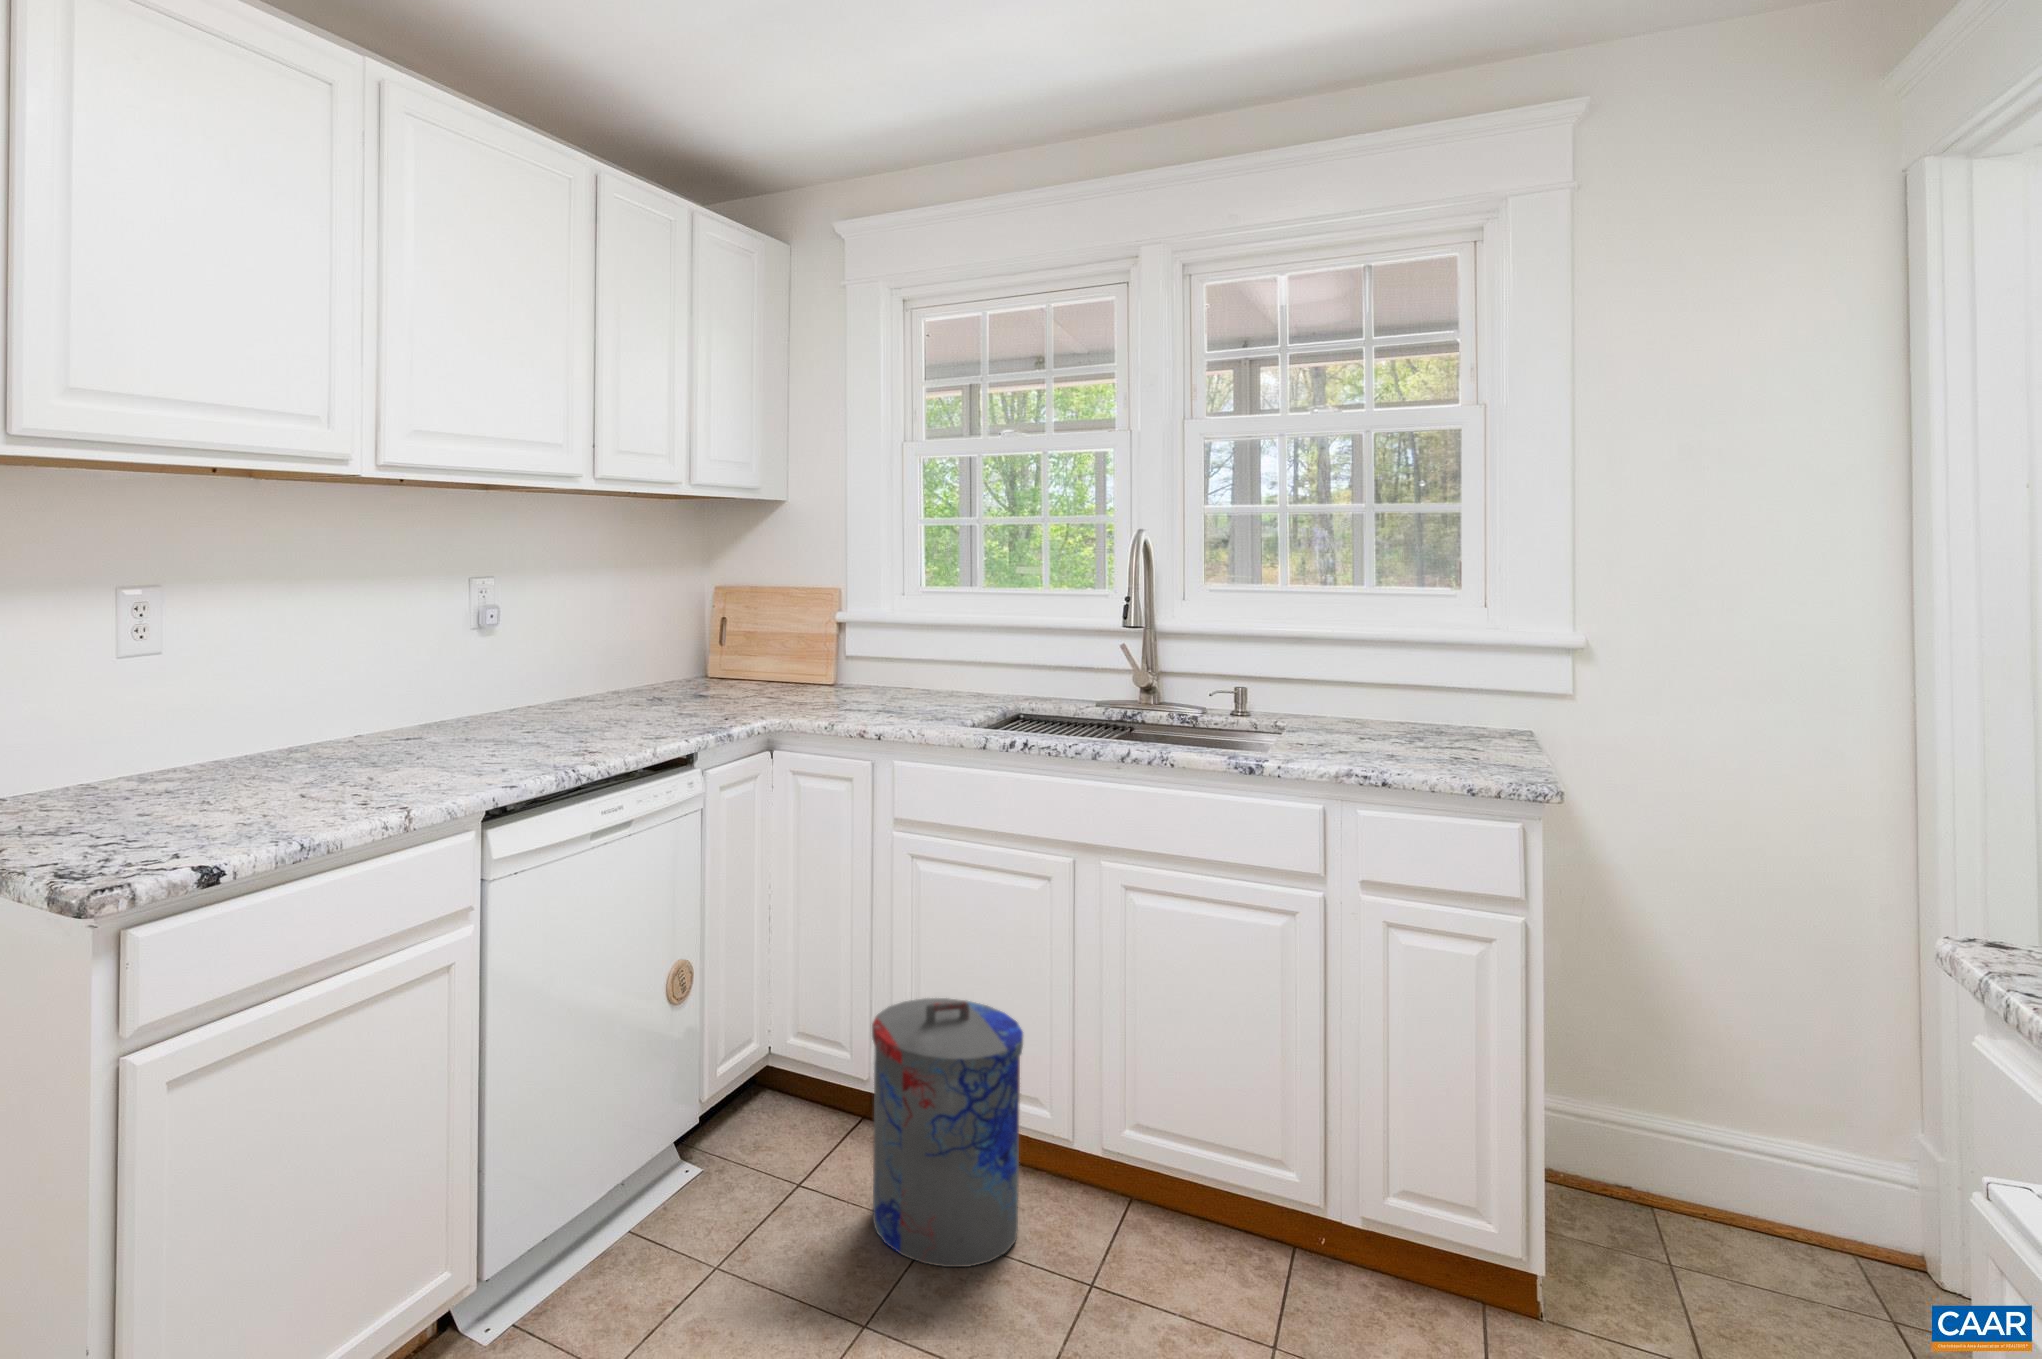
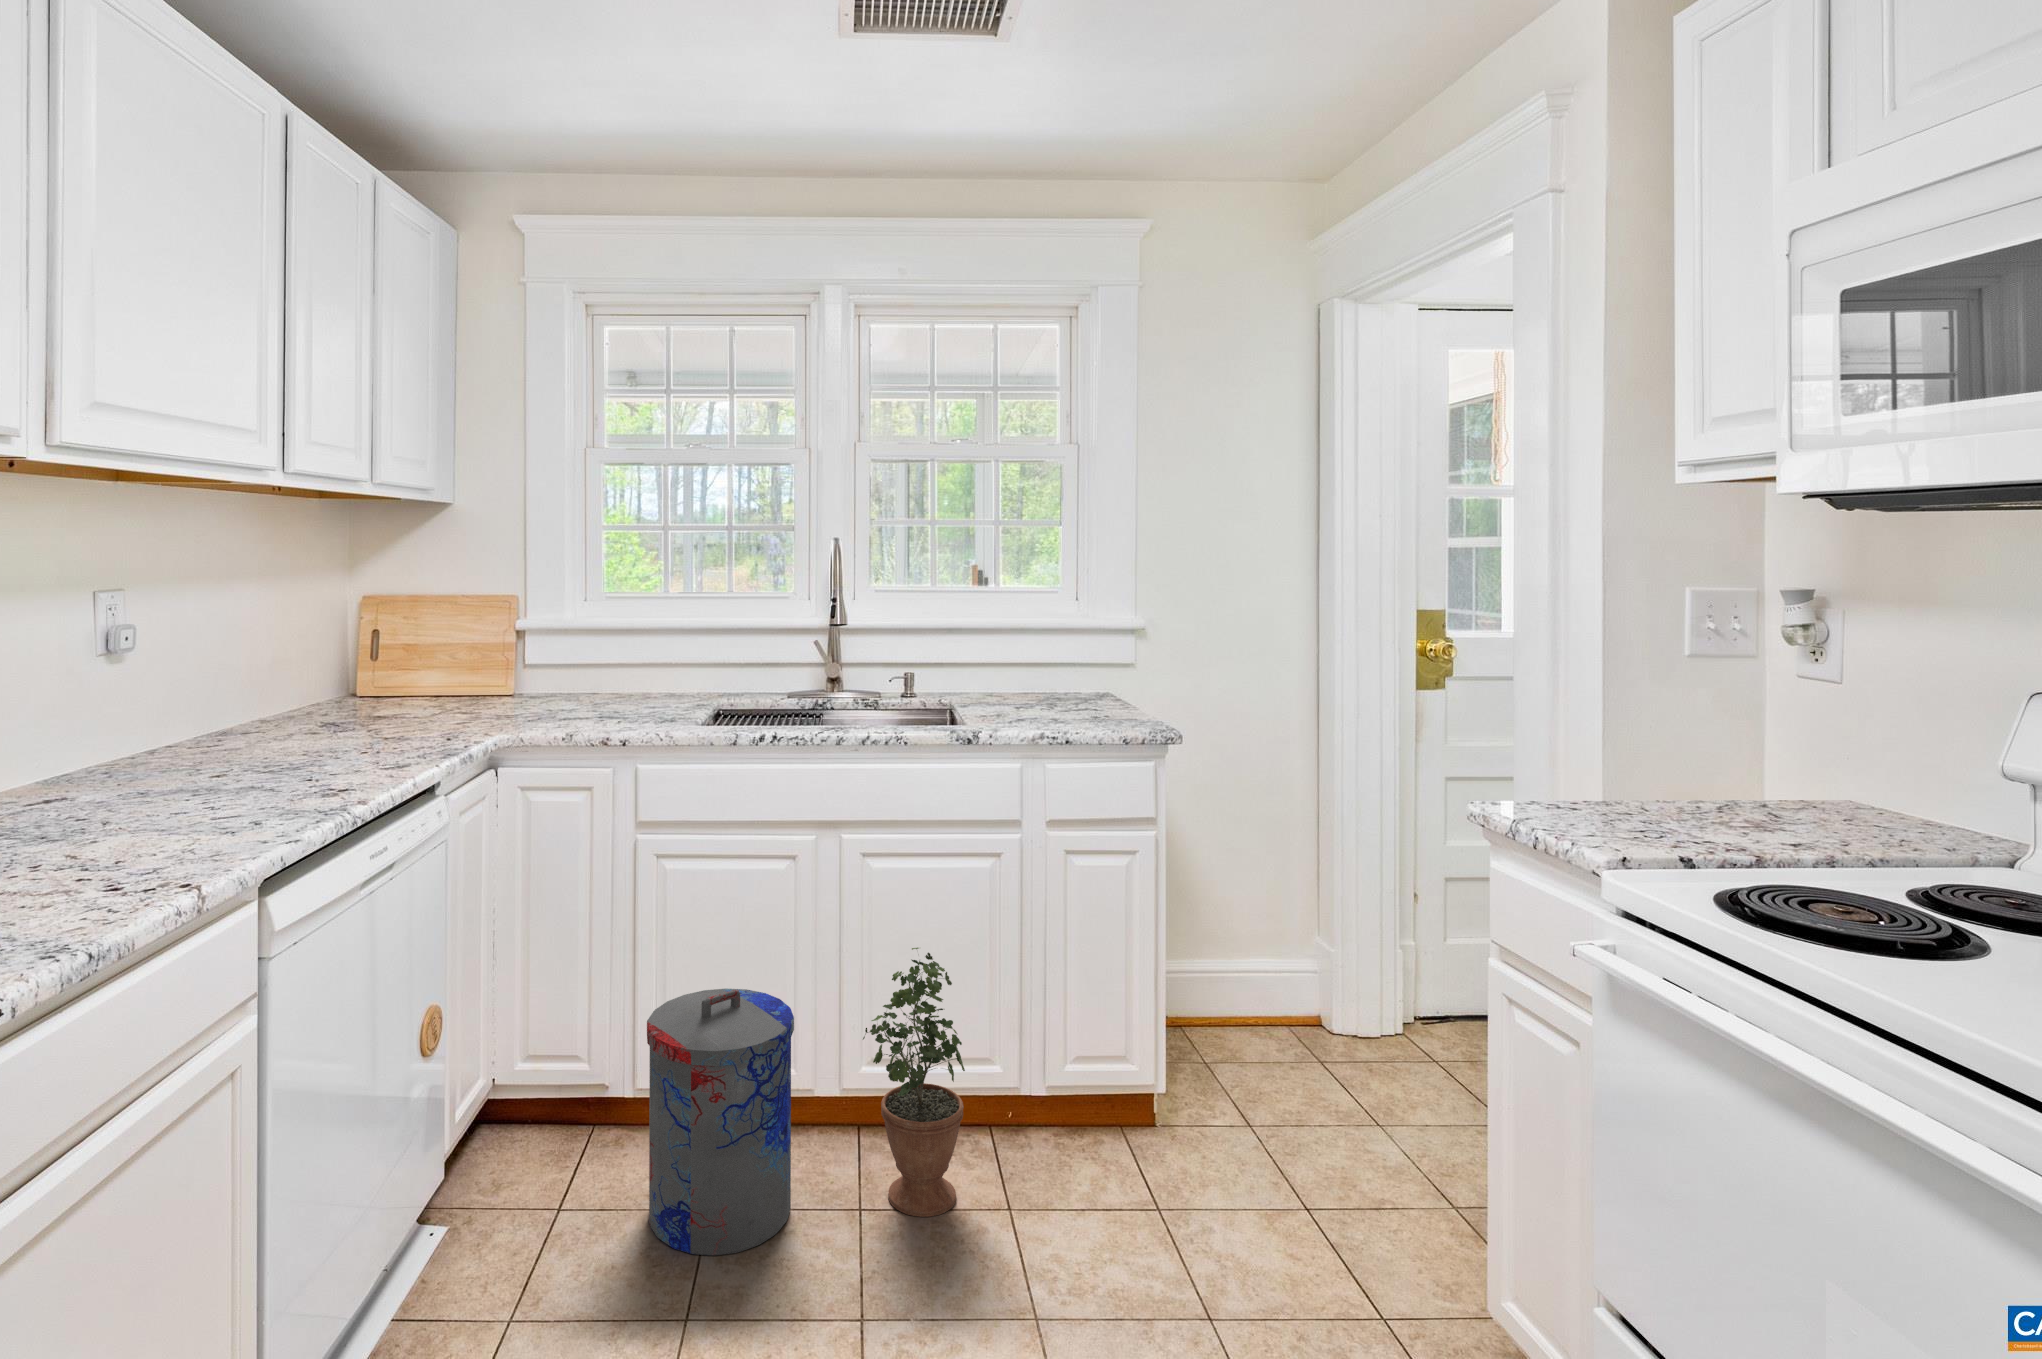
potted plant: none [1100,994,1218,1294] -> present [863,948,965,1217]

